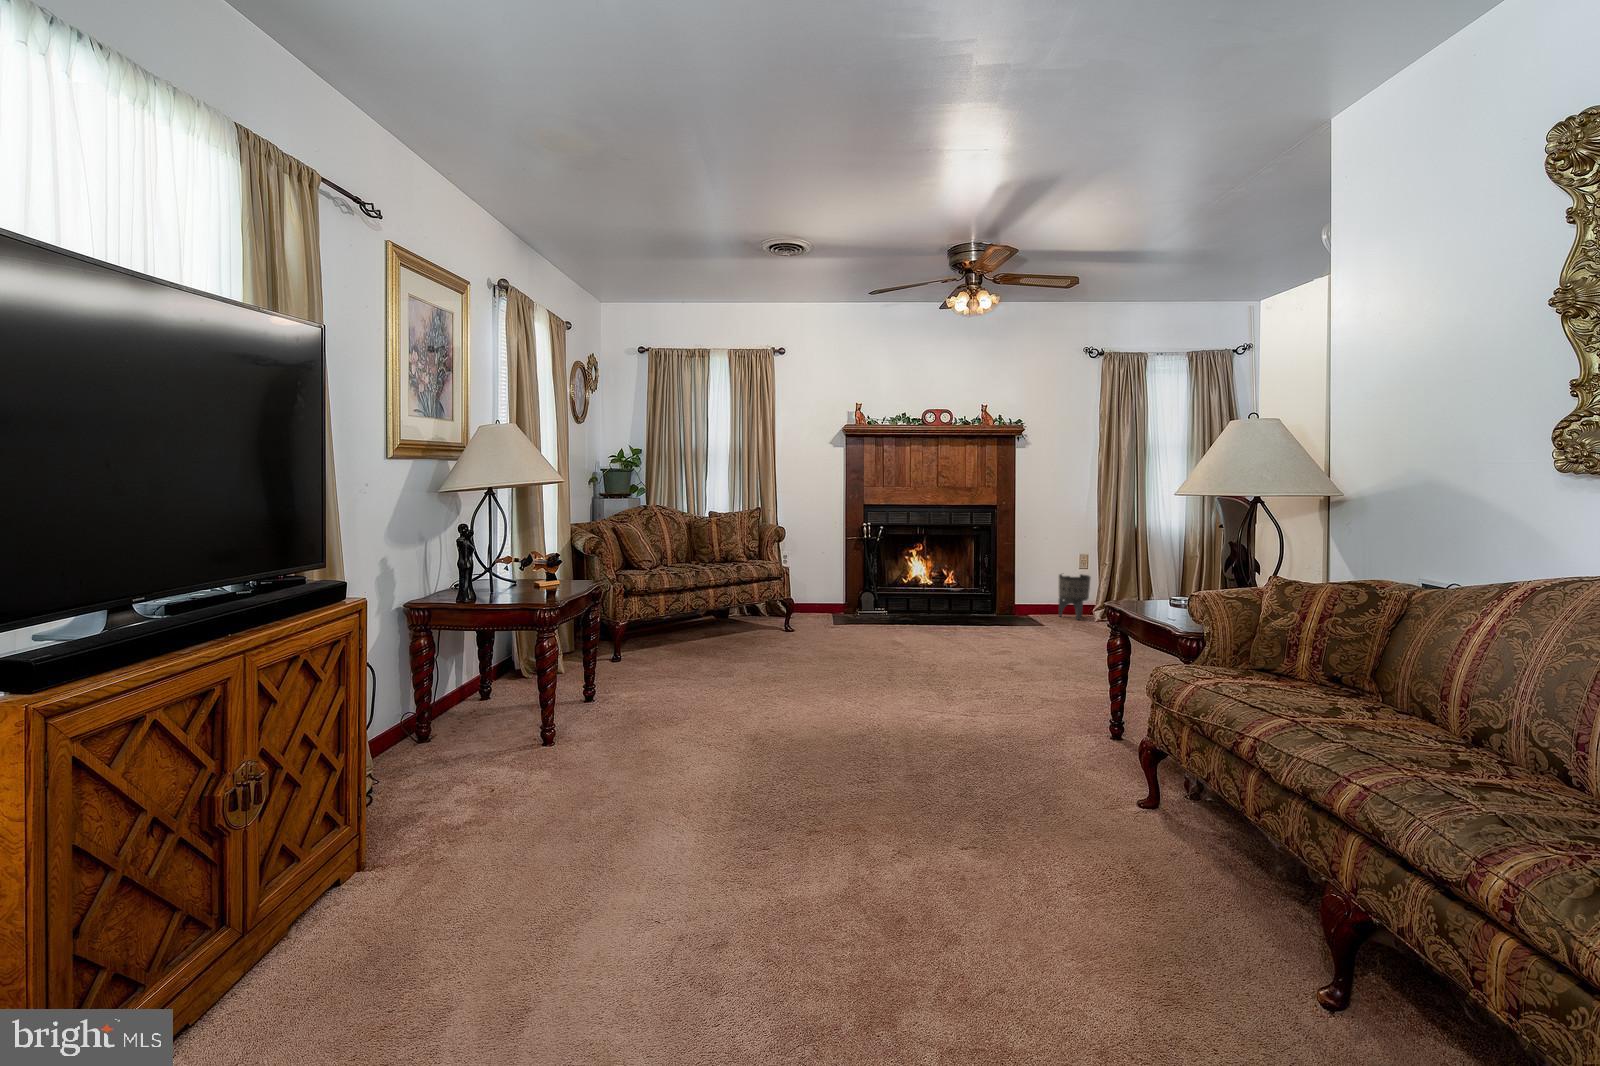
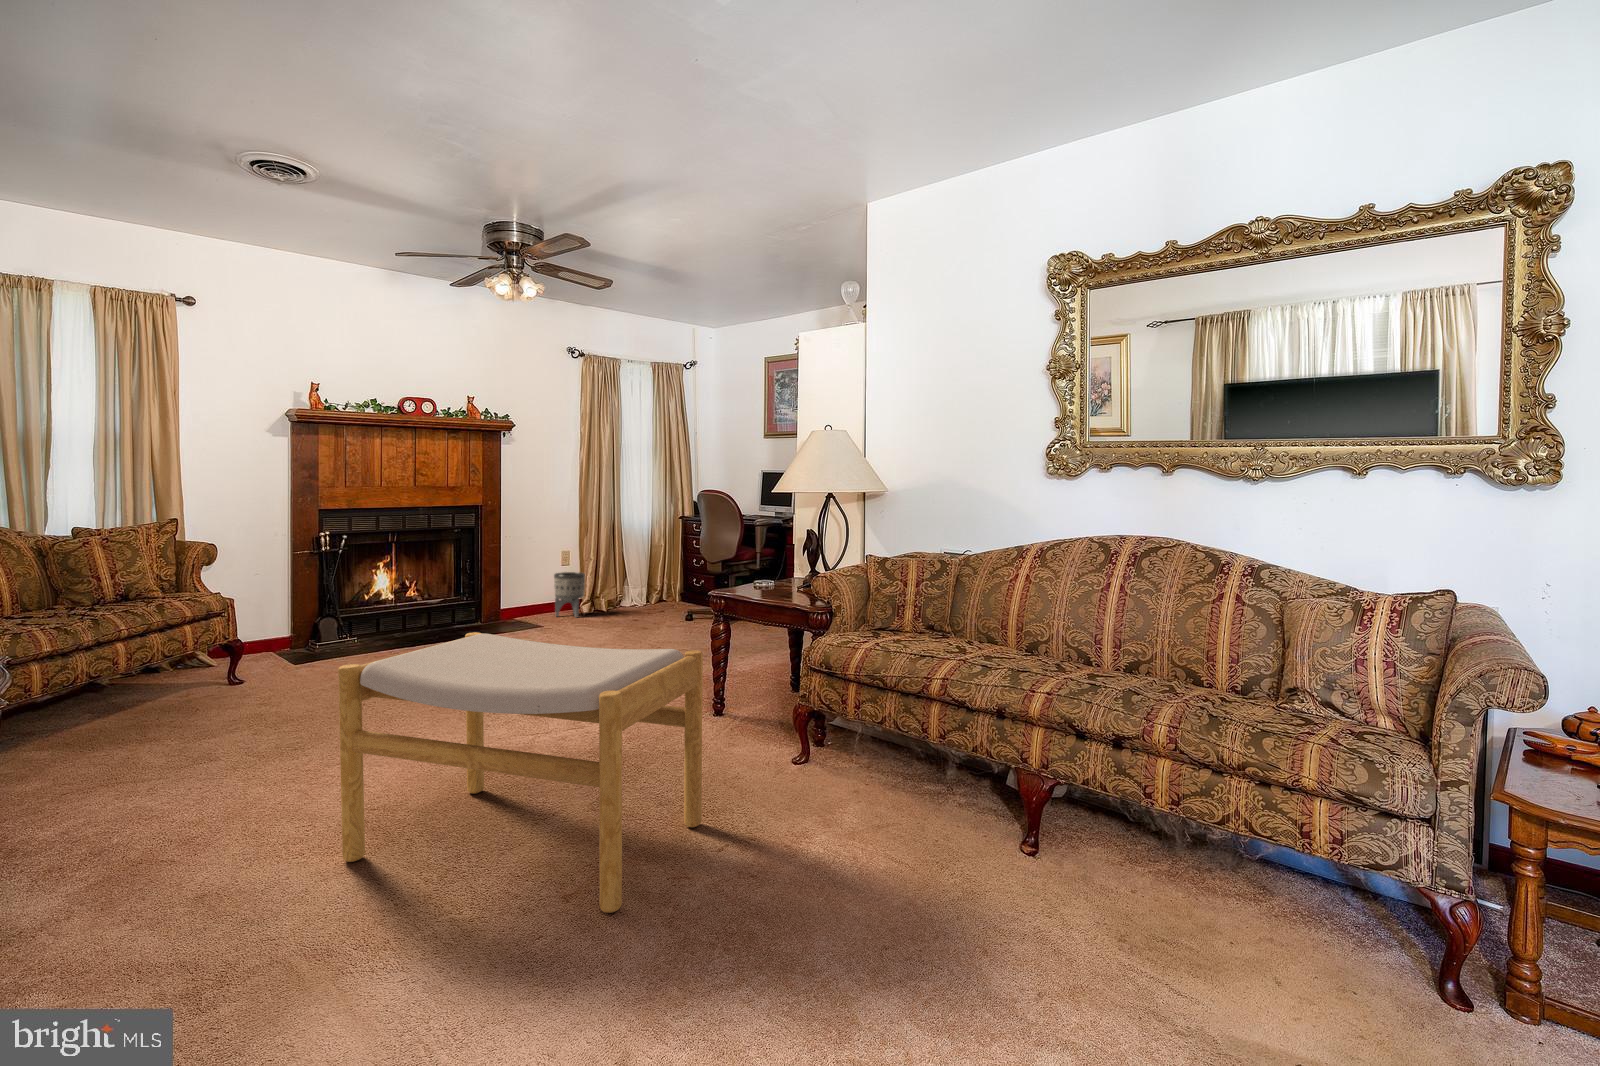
footstool: none [718,606,967,846] -> present [338,632,703,913]

